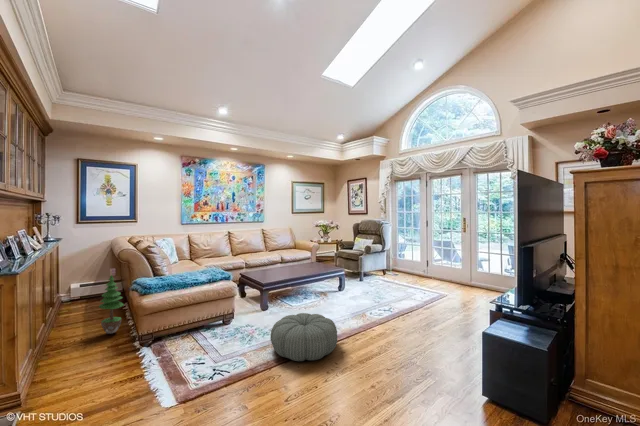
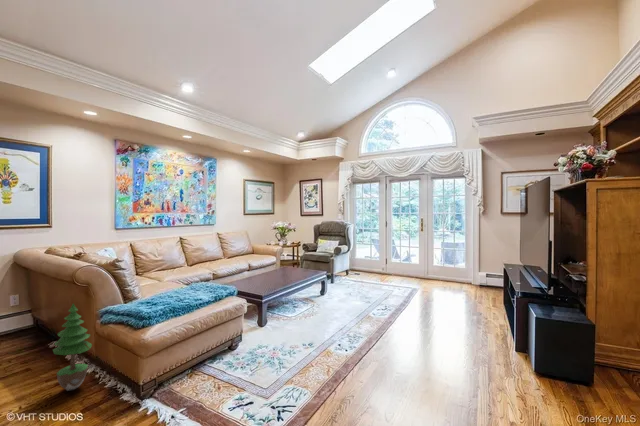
pouf: present [270,313,337,361] -> none [314,324,389,379]

